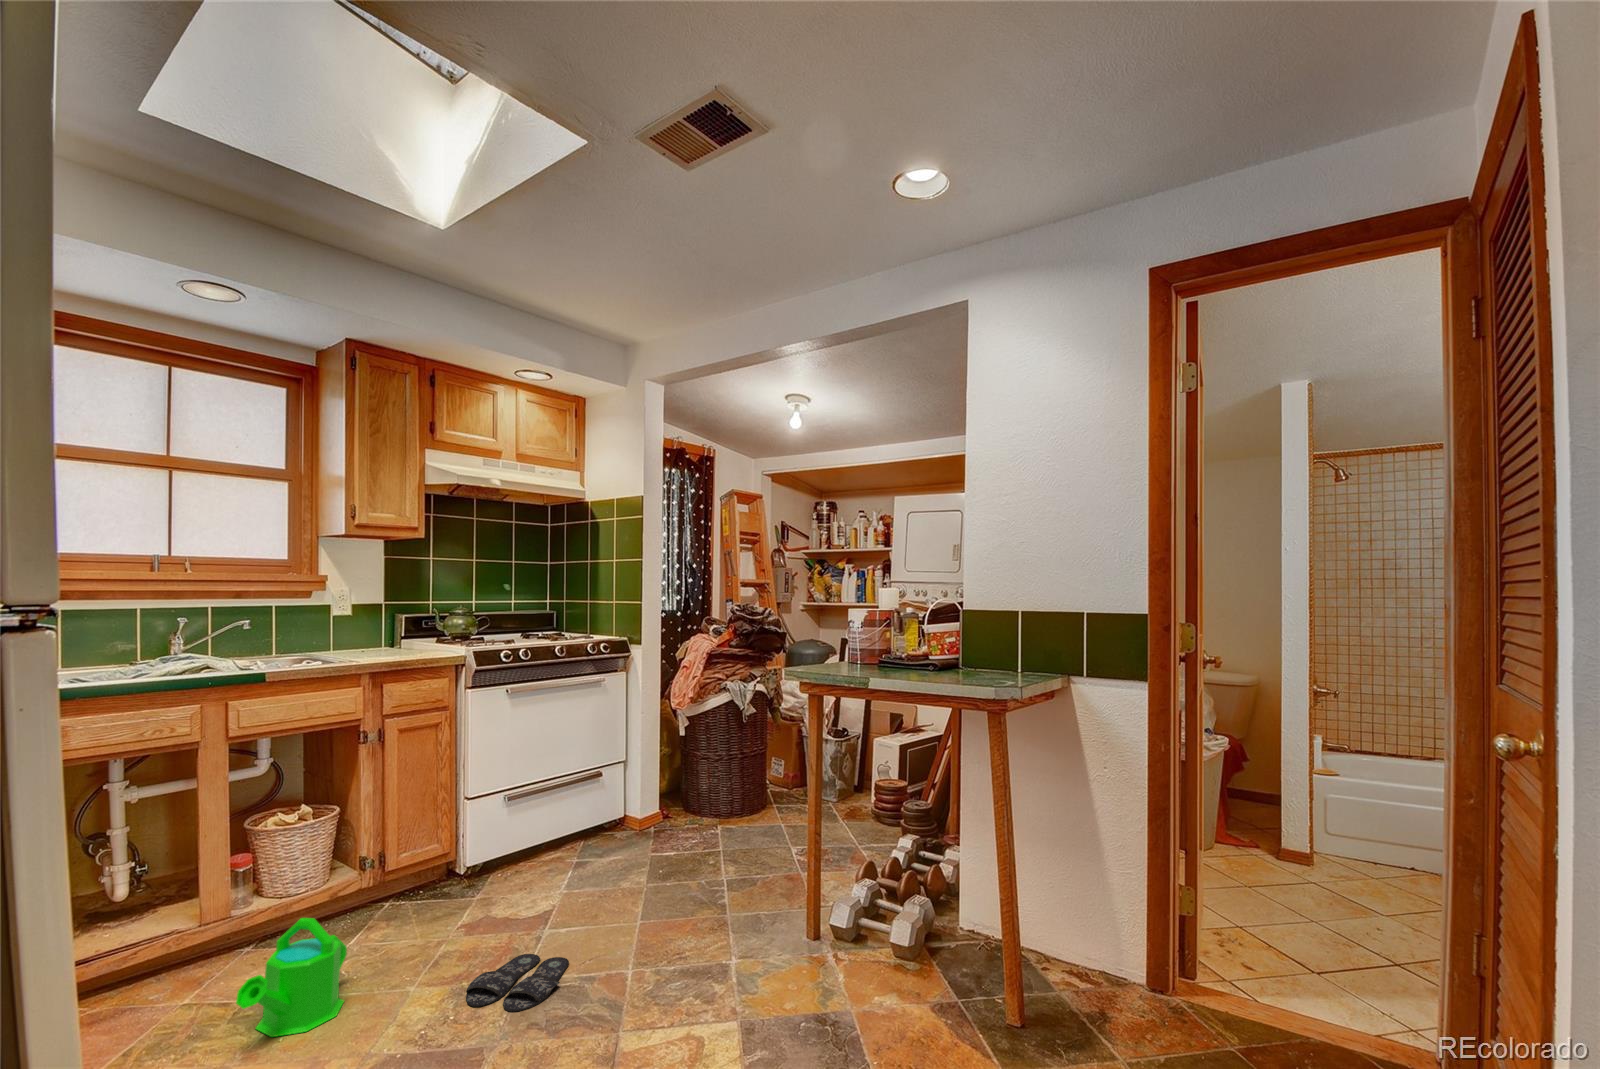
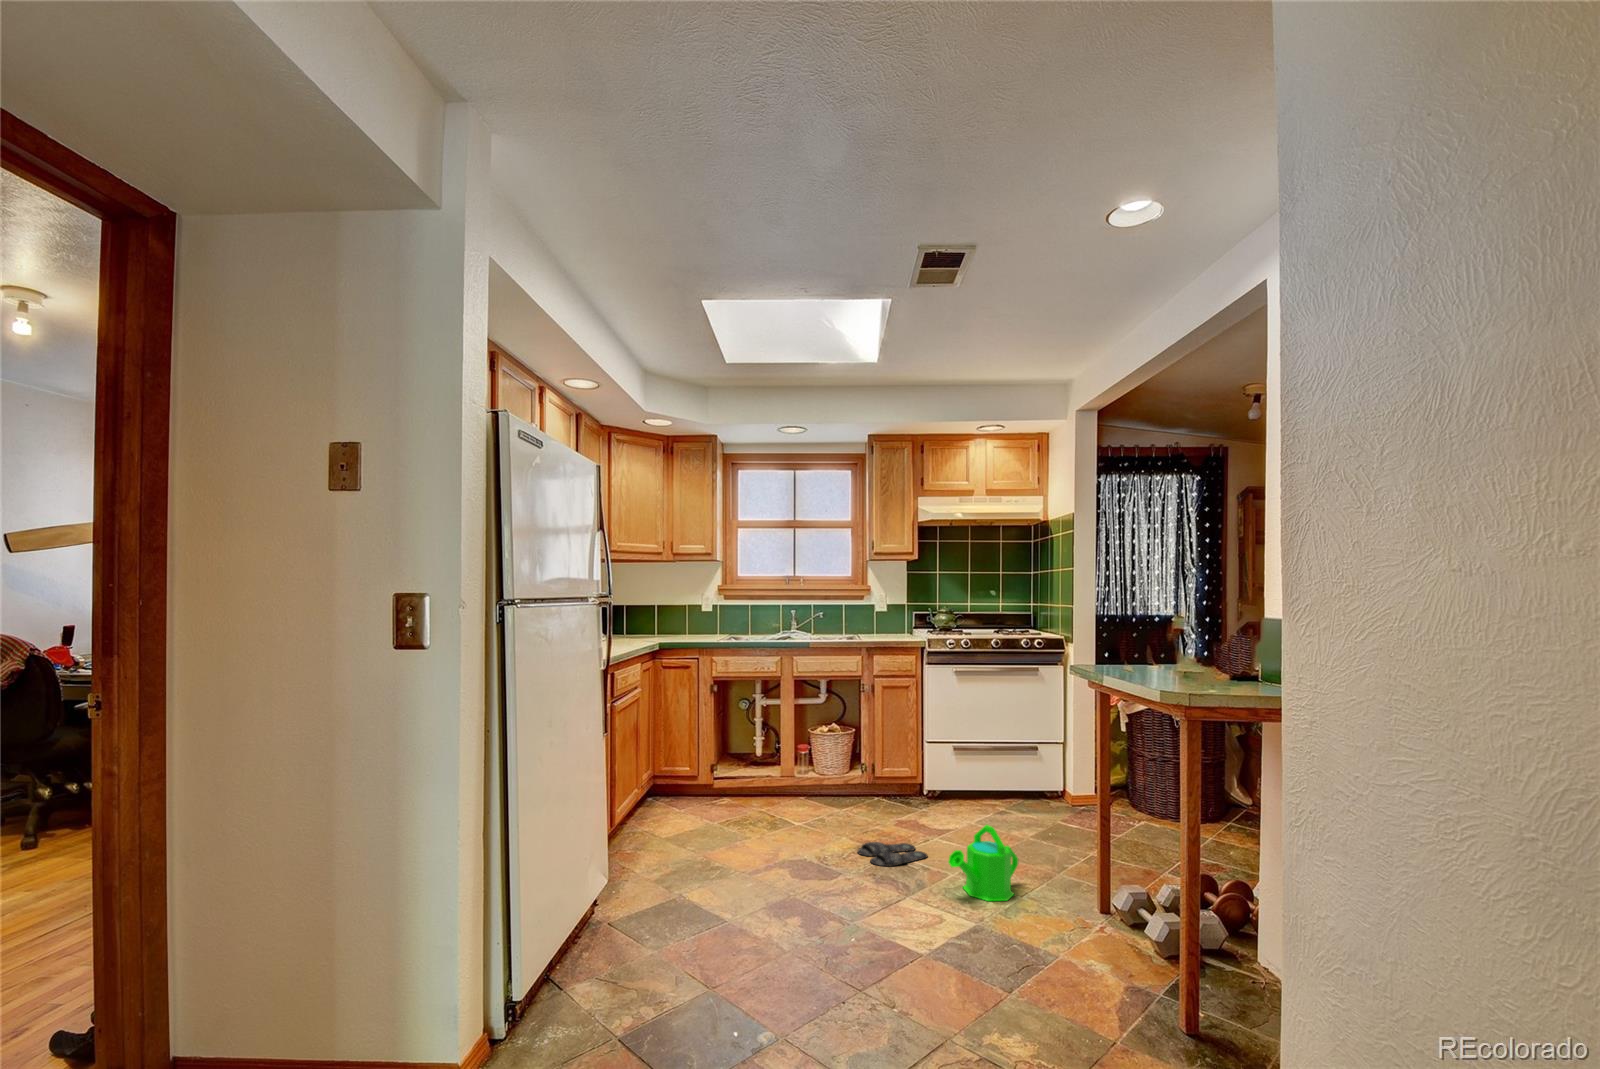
watering can: present [236,918,347,1037] -> present [949,825,1018,901]

